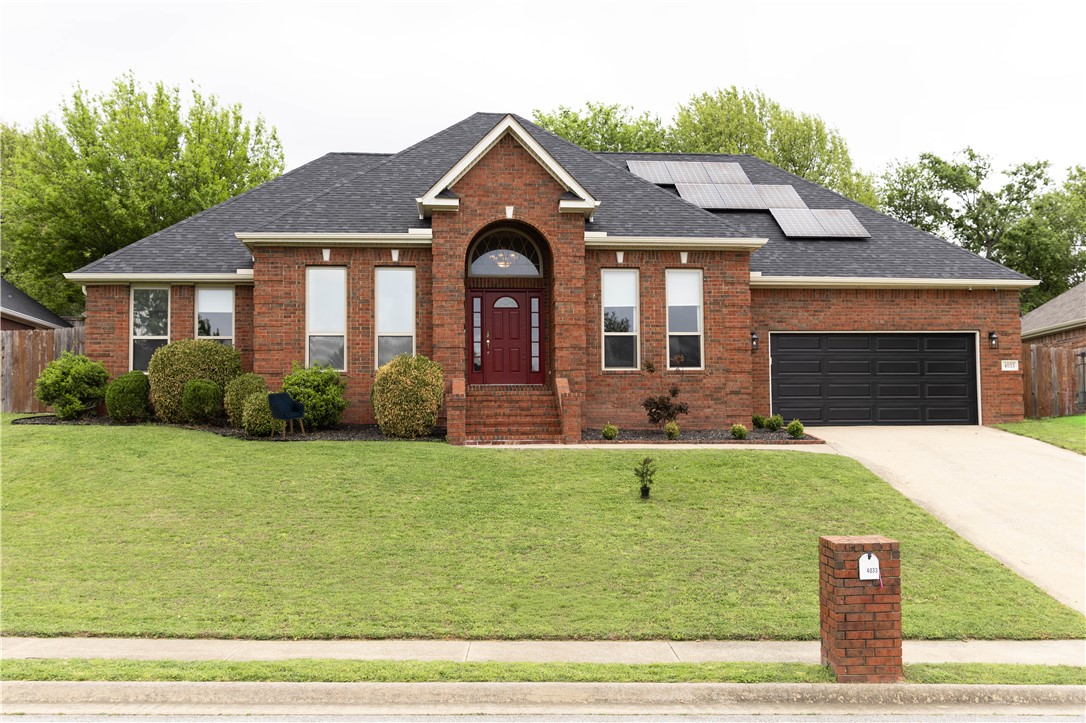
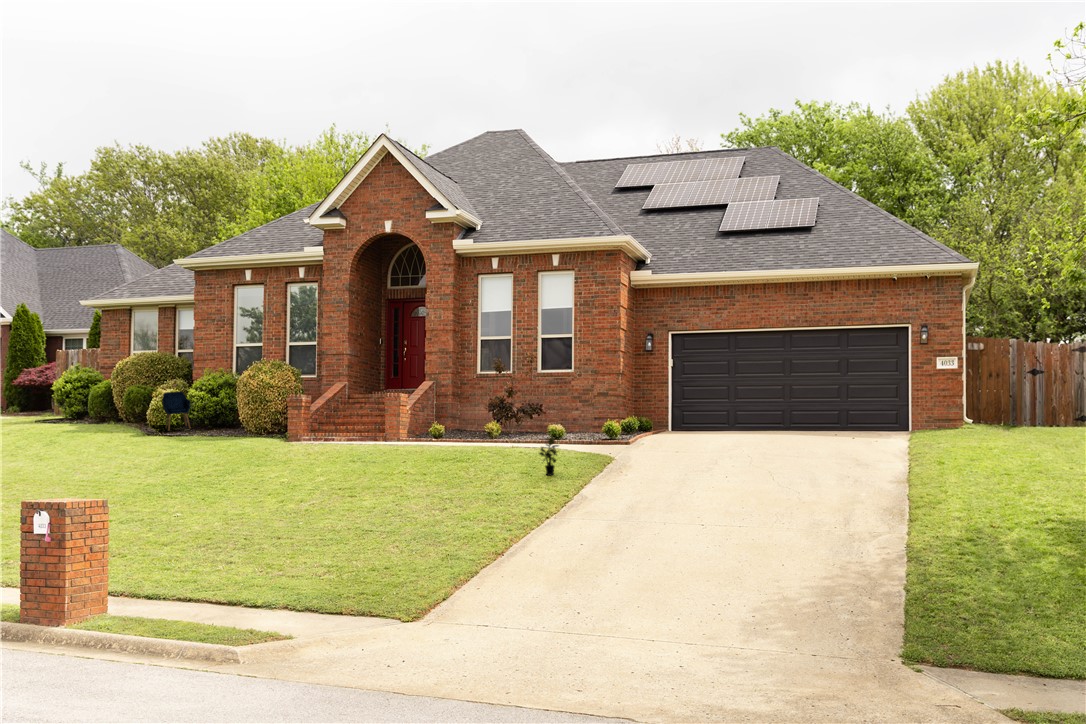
potted plant: present [634,457,656,498] -> present [539,438,558,475]

